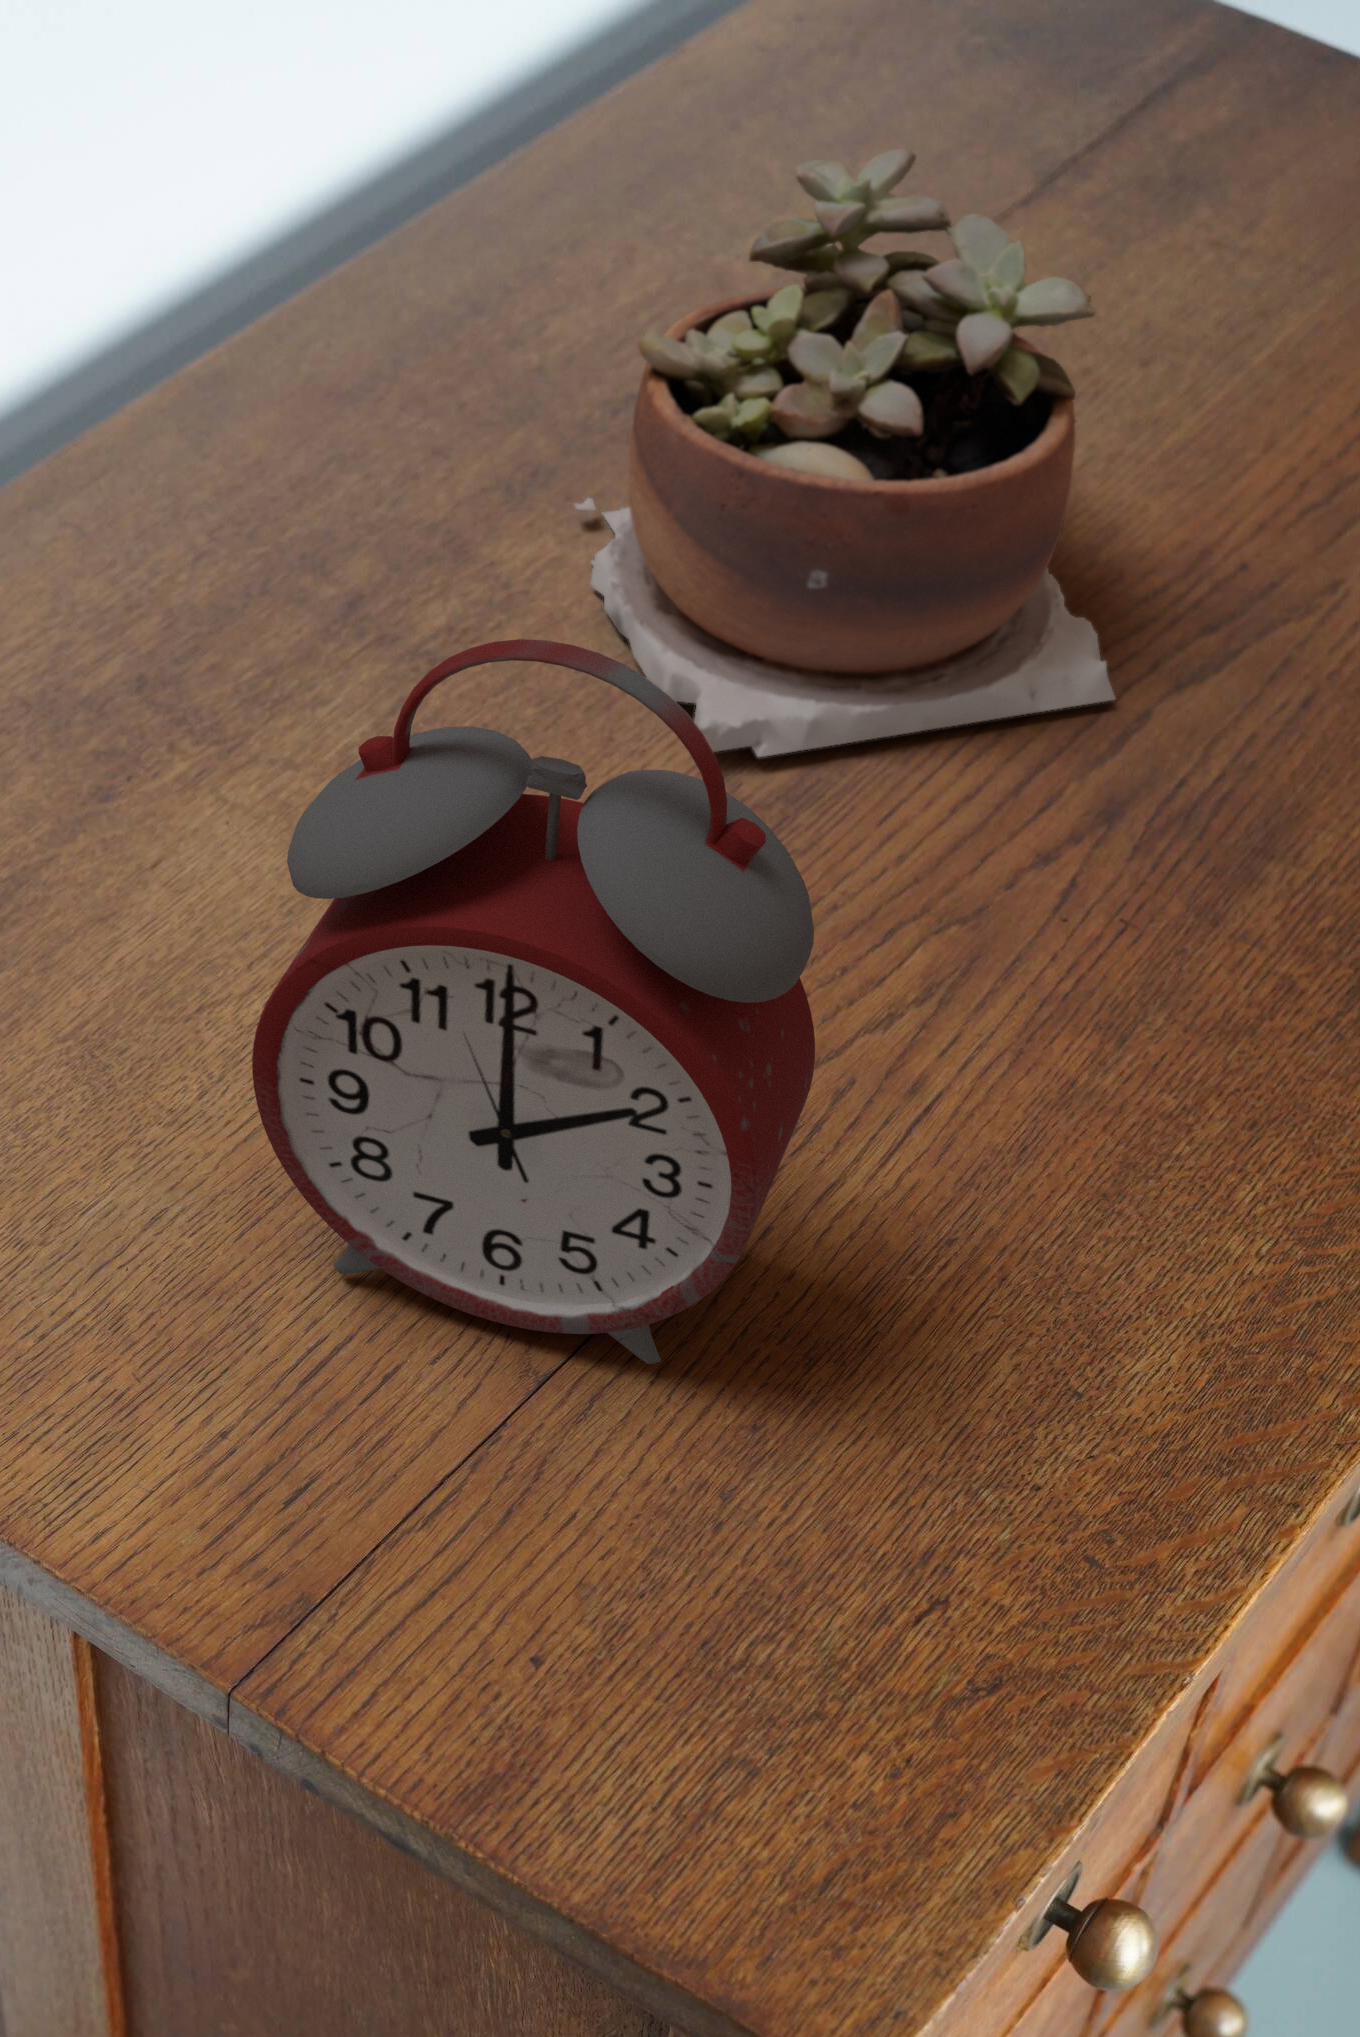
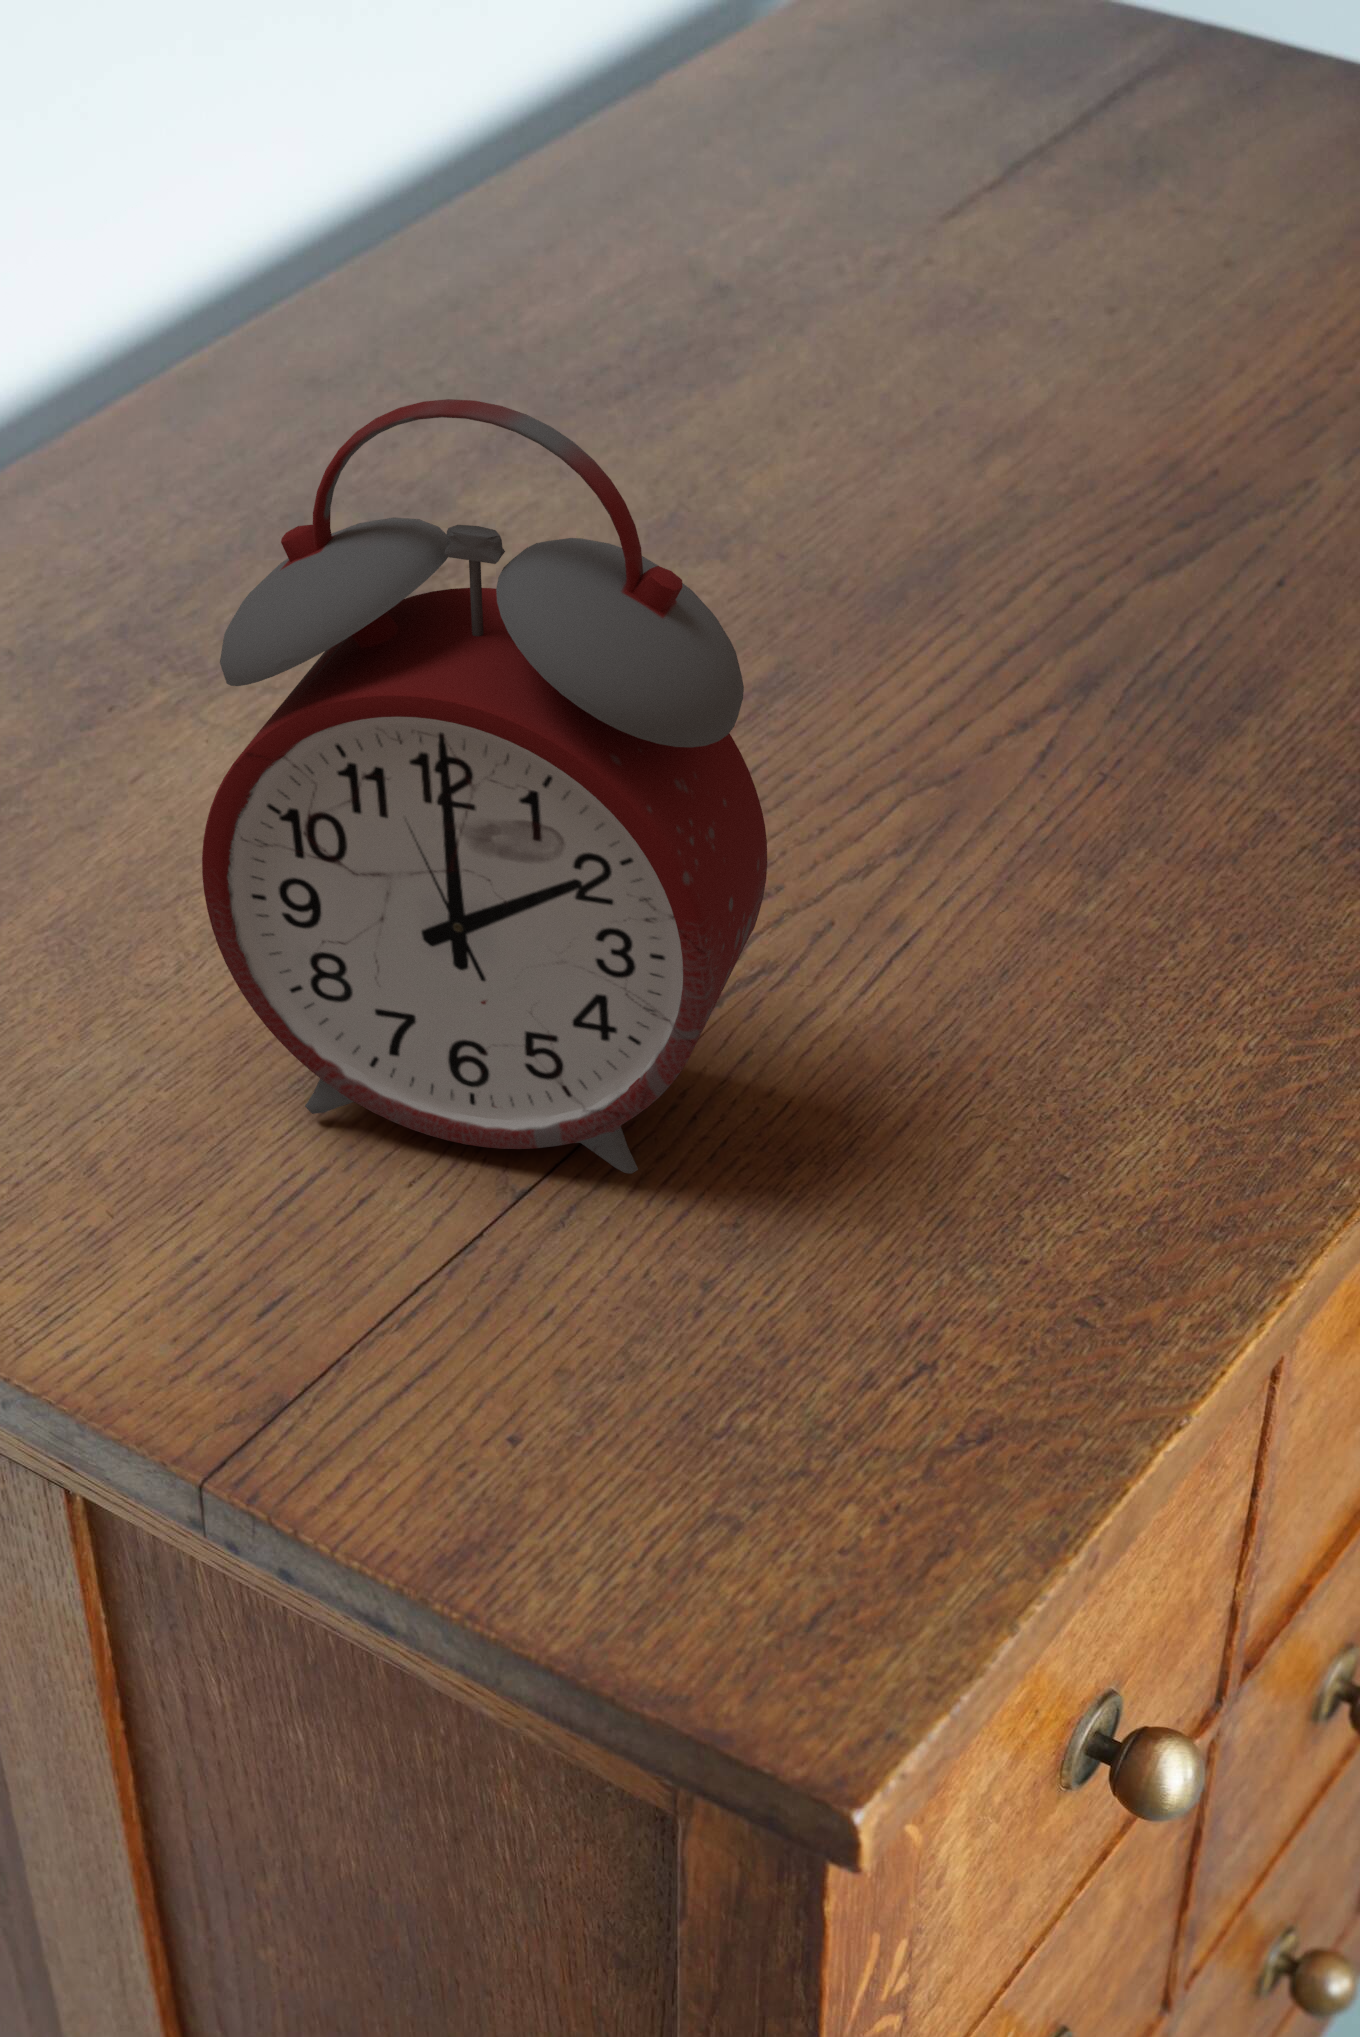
succulent plant: present [574,148,1115,757] -> none [541,59,1089,651]

